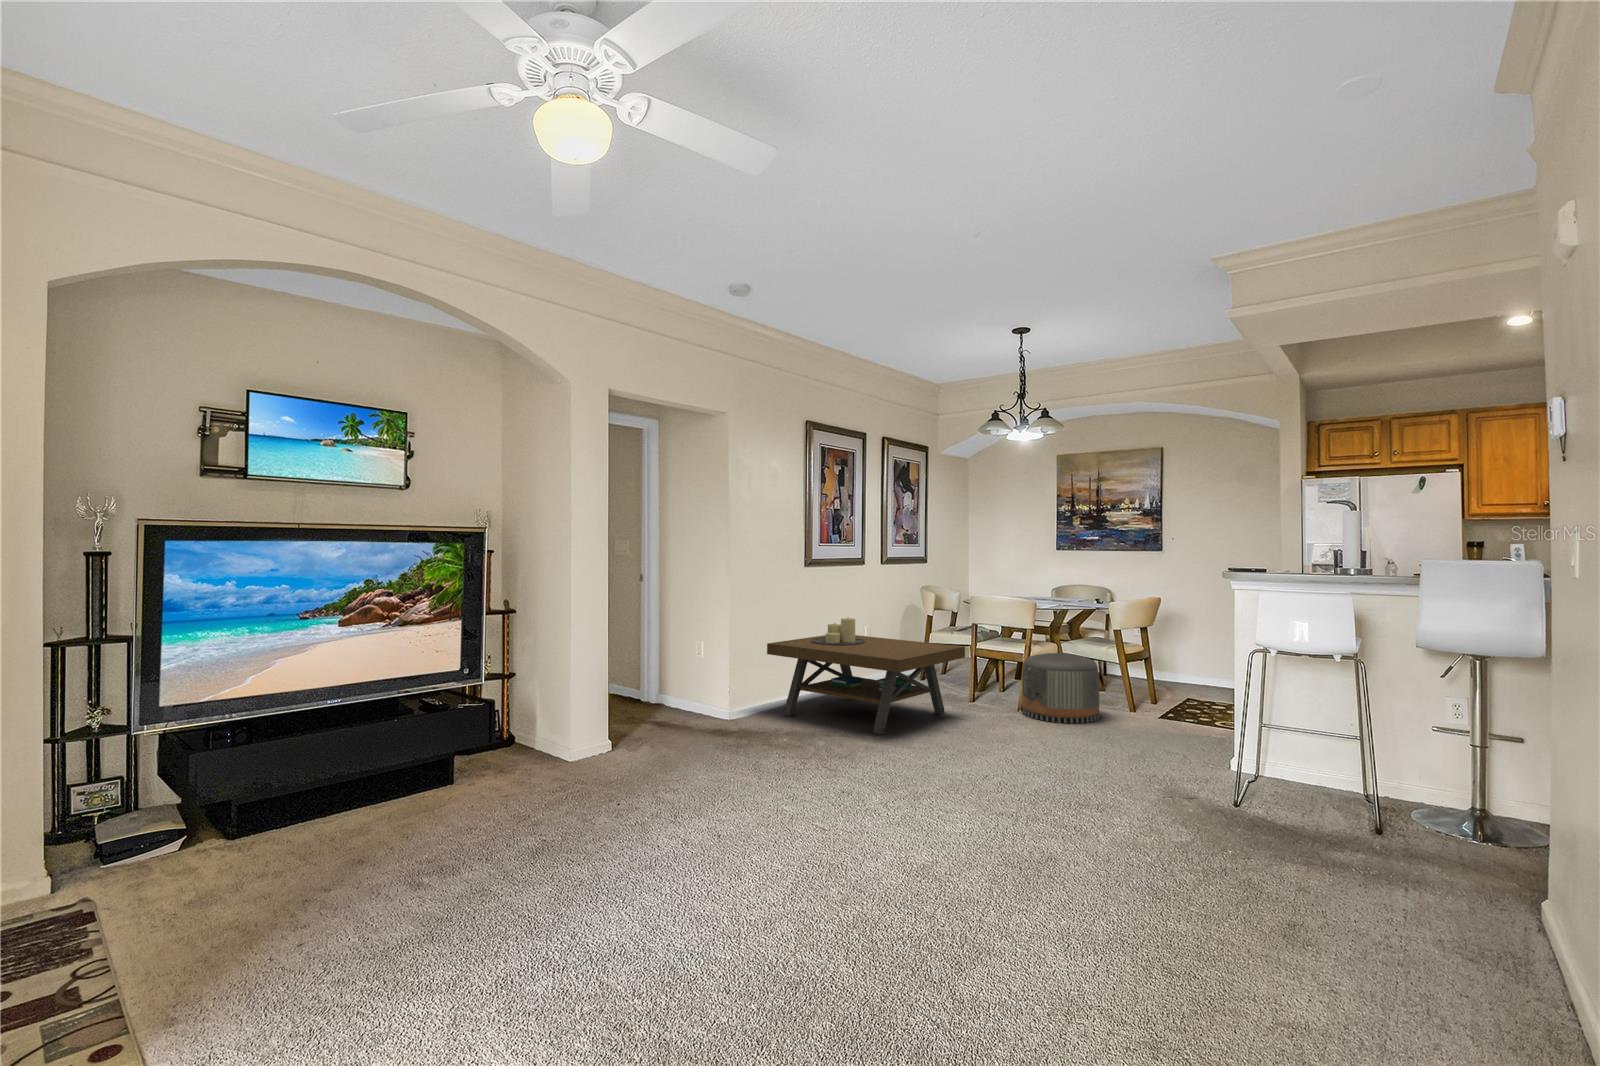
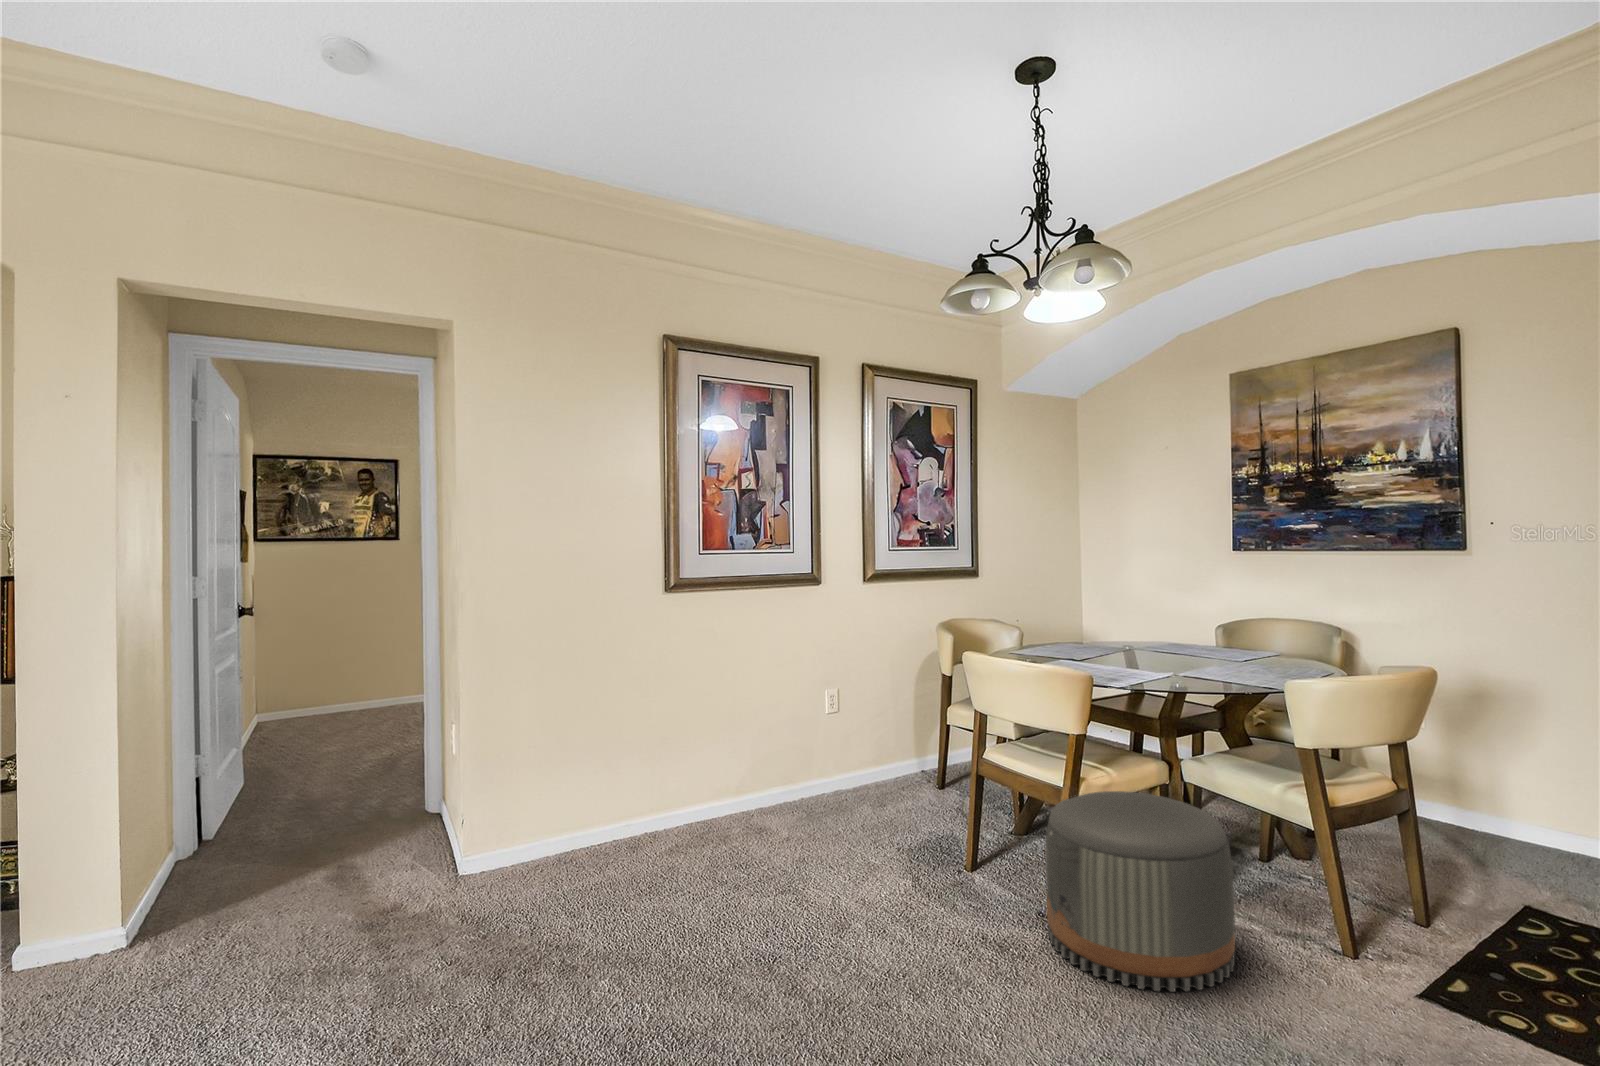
coffee table: present [767,618,965,734] -> none [563,694,906,974]

